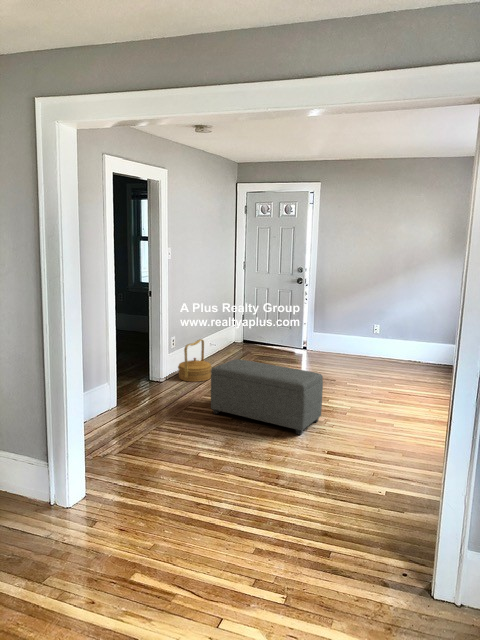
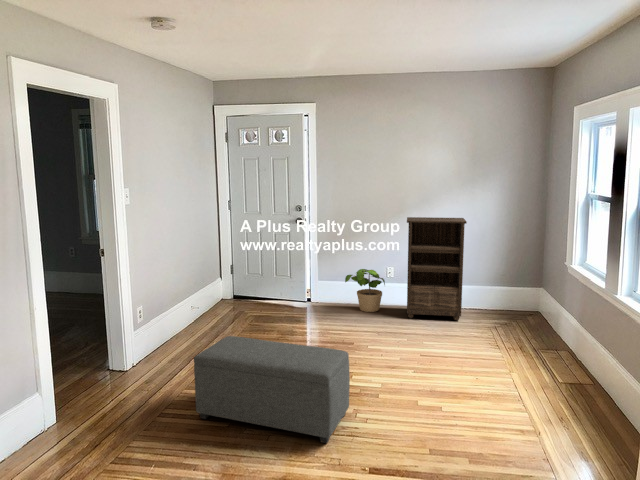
bookshelf: none [387,281,444,372] -> present [407,217,467,320]
potted plant: none [336,323,371,360] -> present [345,269,385,312]
woven basket: present [178,339,211,382] -> none [149,305,195,365]

